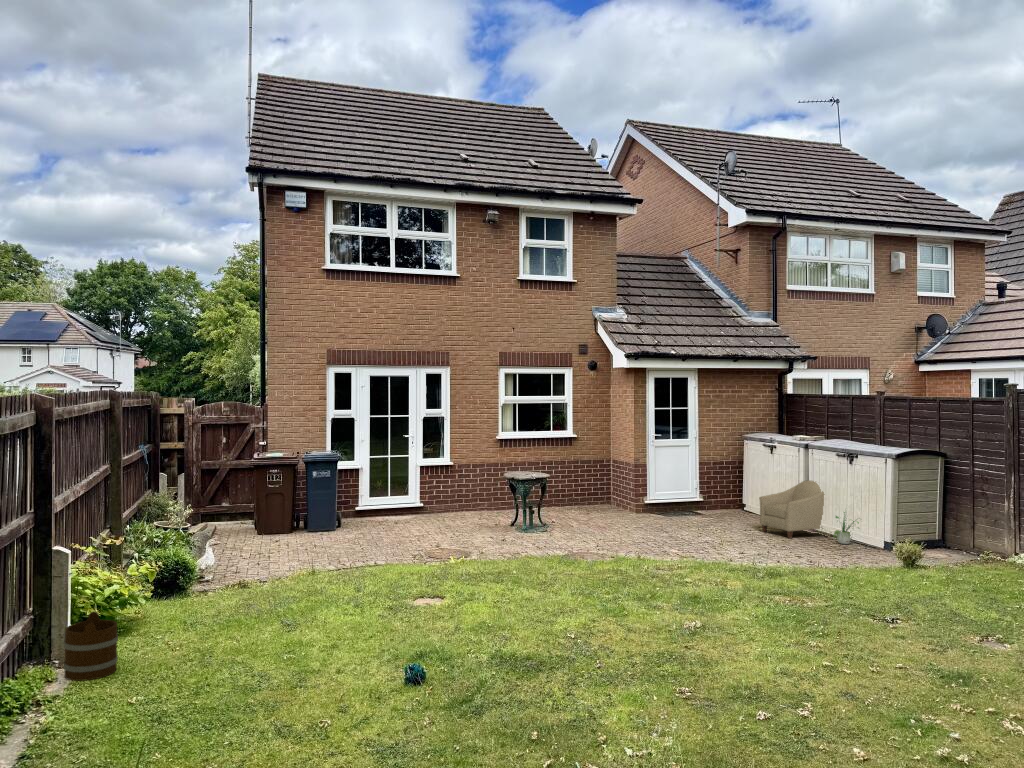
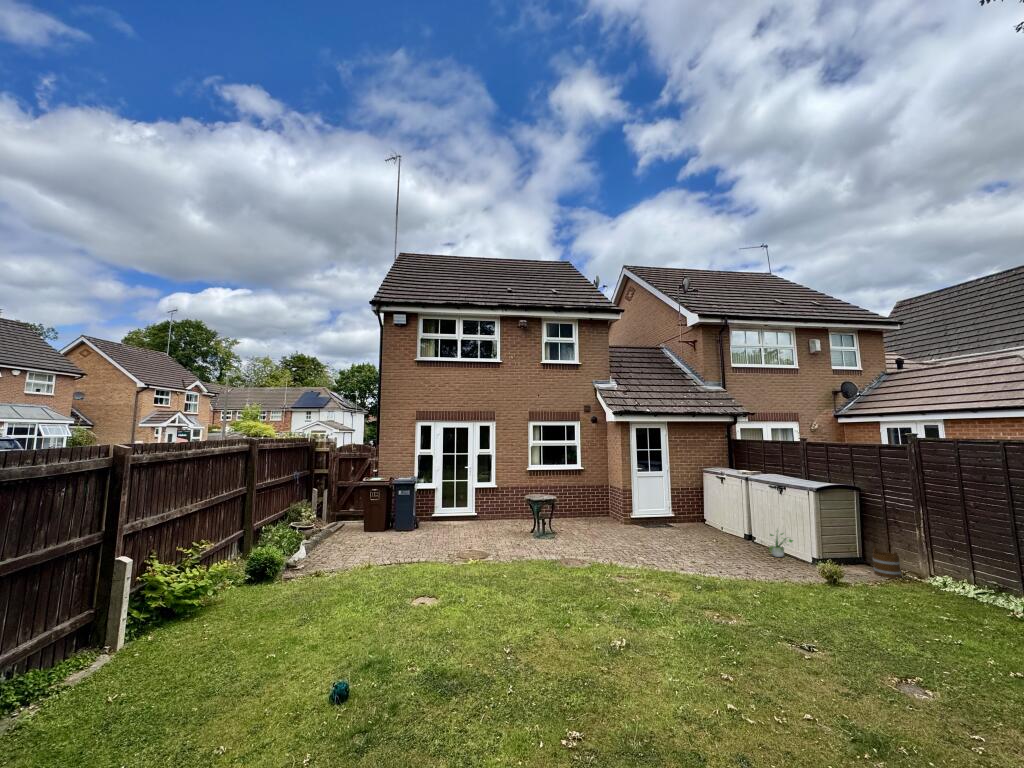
chair: present [759,480,827,539] -> none [710,504,767,550]
bucket: present [64,612,118,681] -> present [873,548,901,578]

